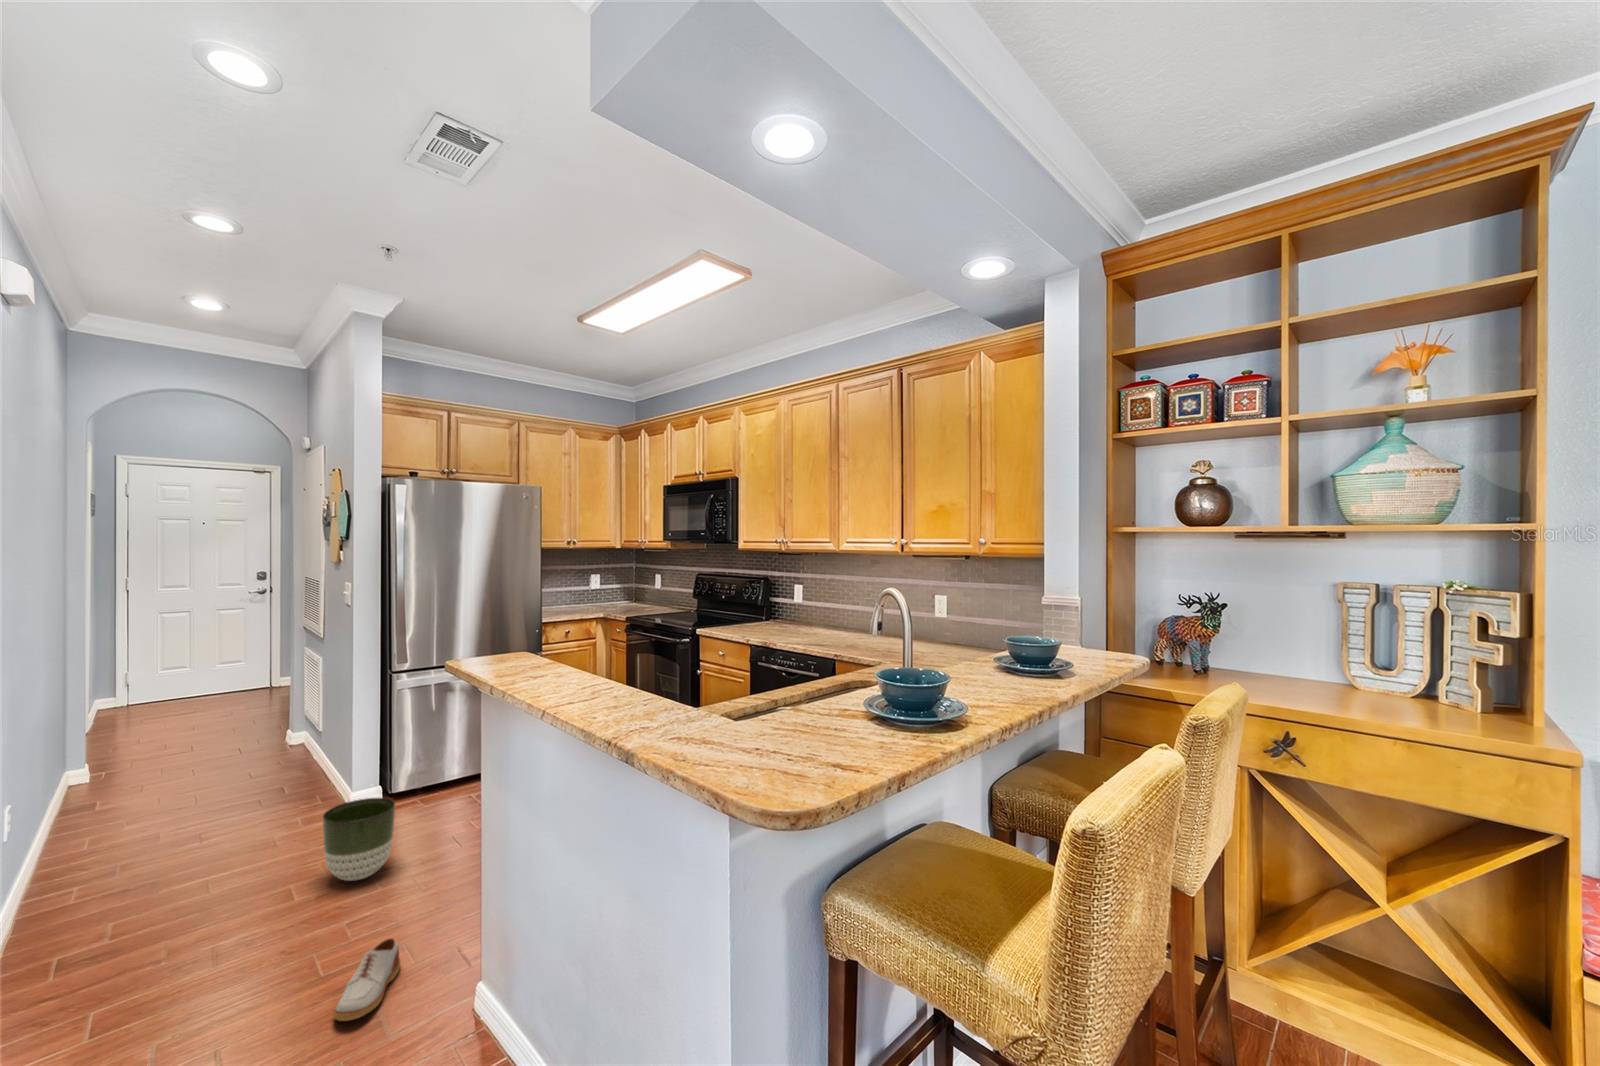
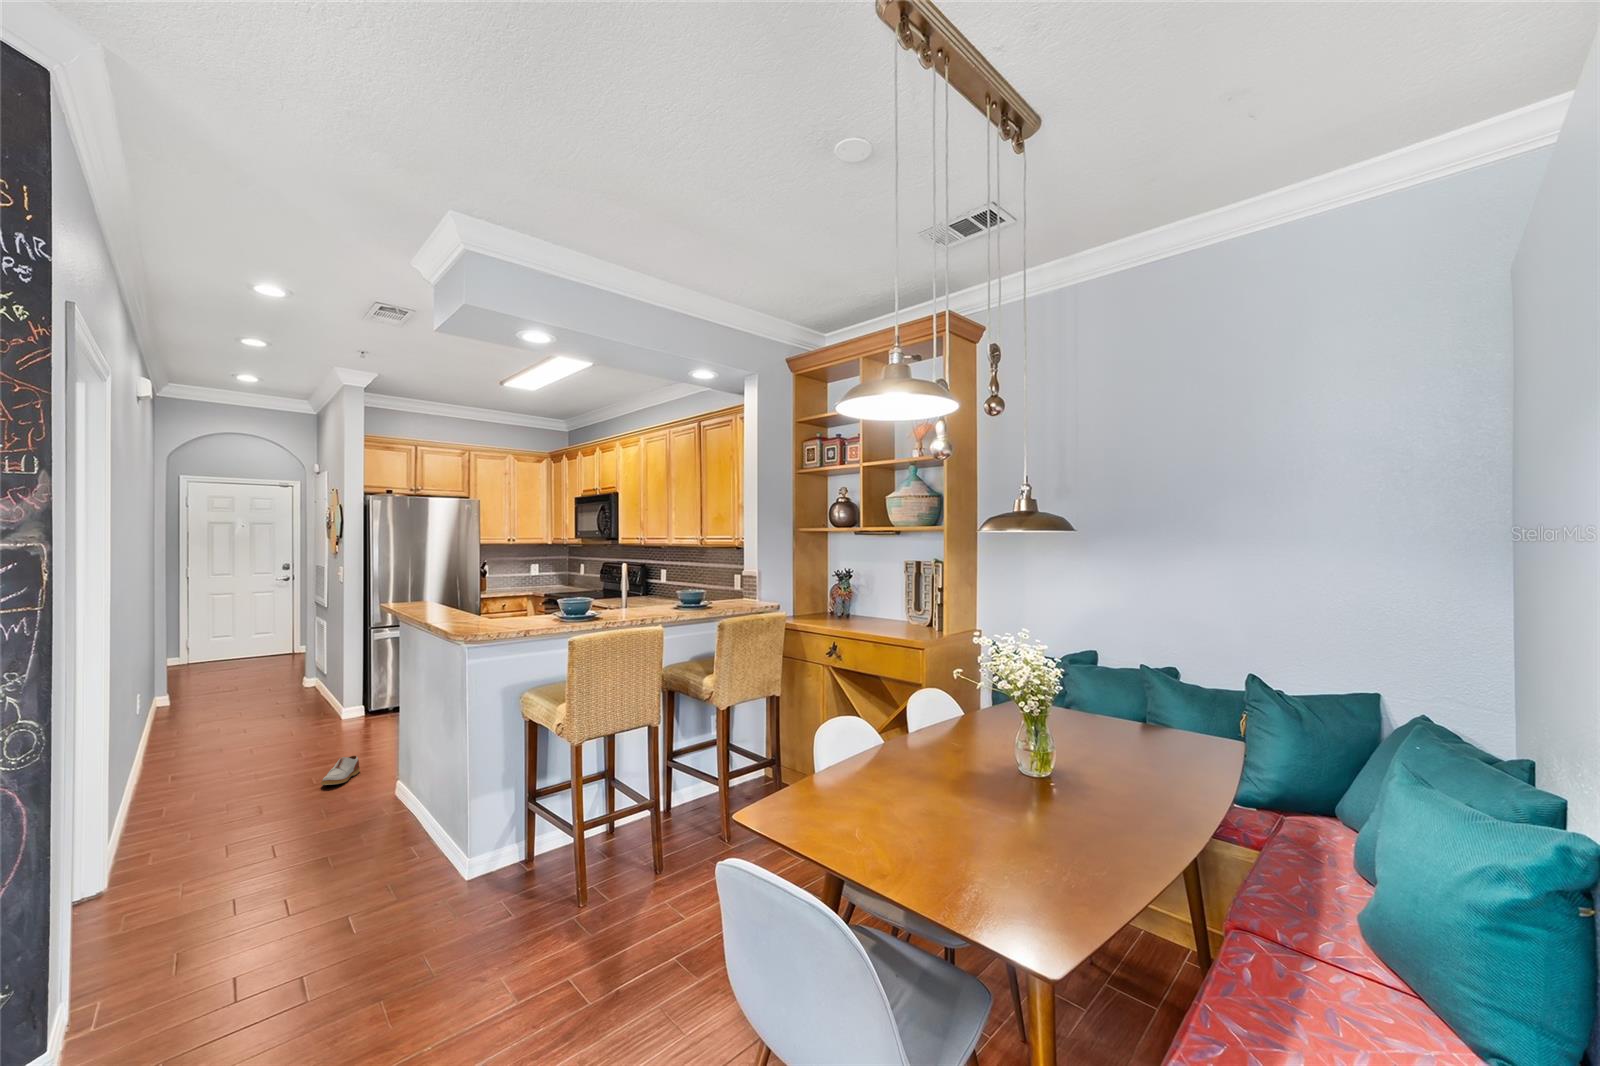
planter: present [323,798,395,881] -> none [321,696,365,742]

